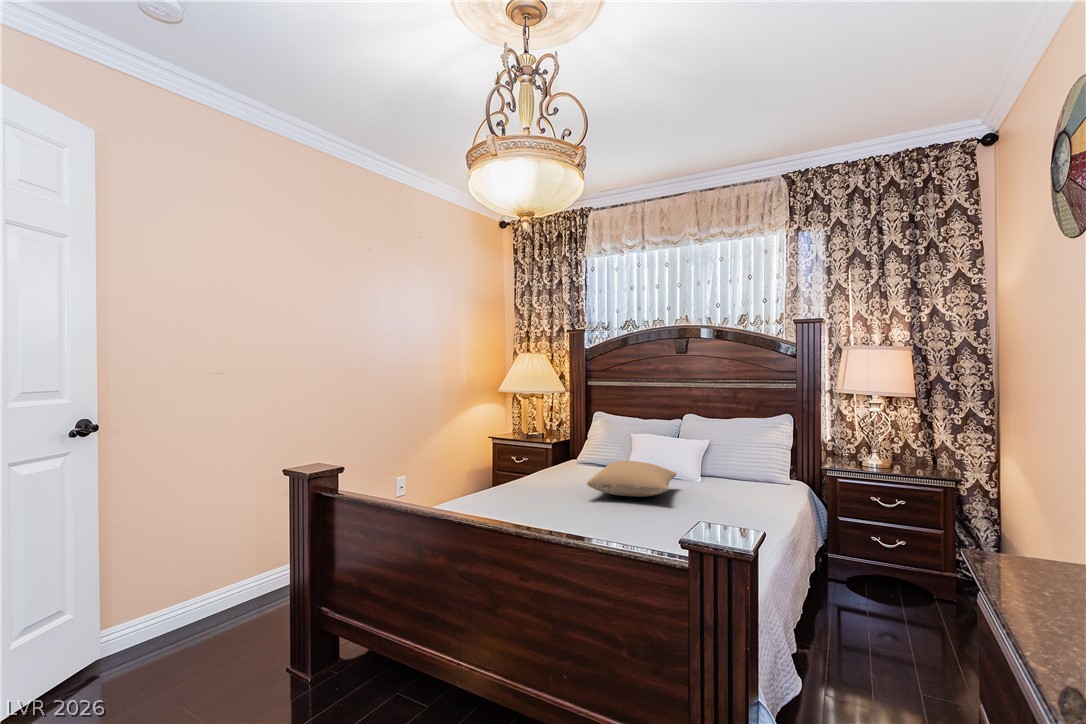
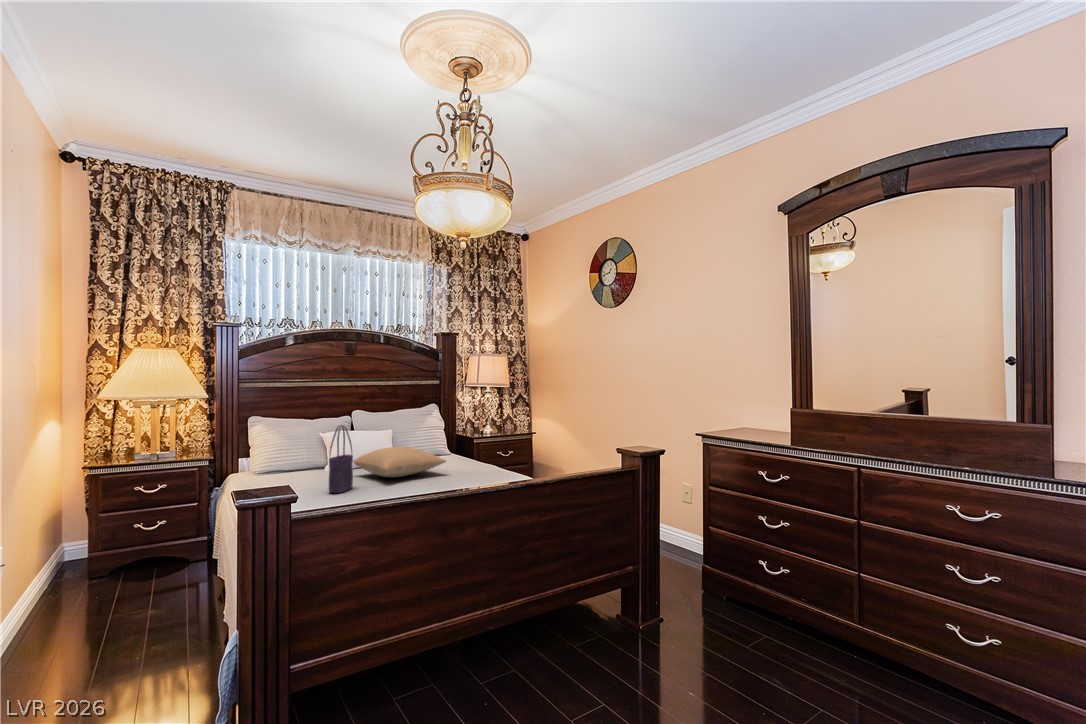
tote bag: none [537,430,567,496] -> present [329,425,353,493]

